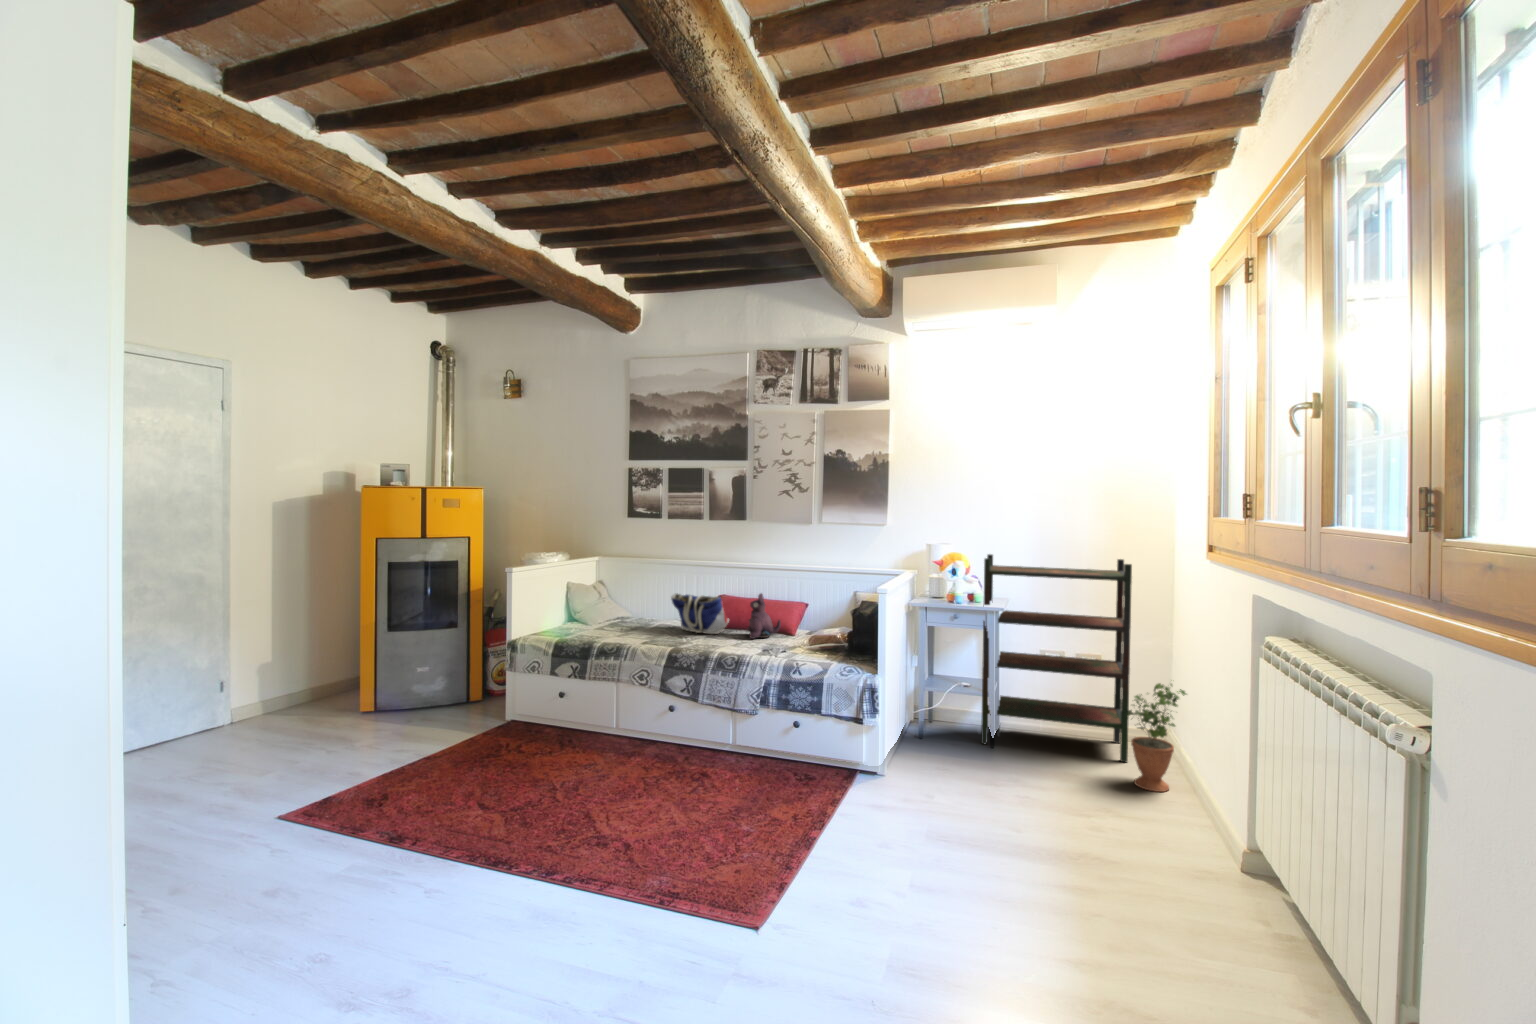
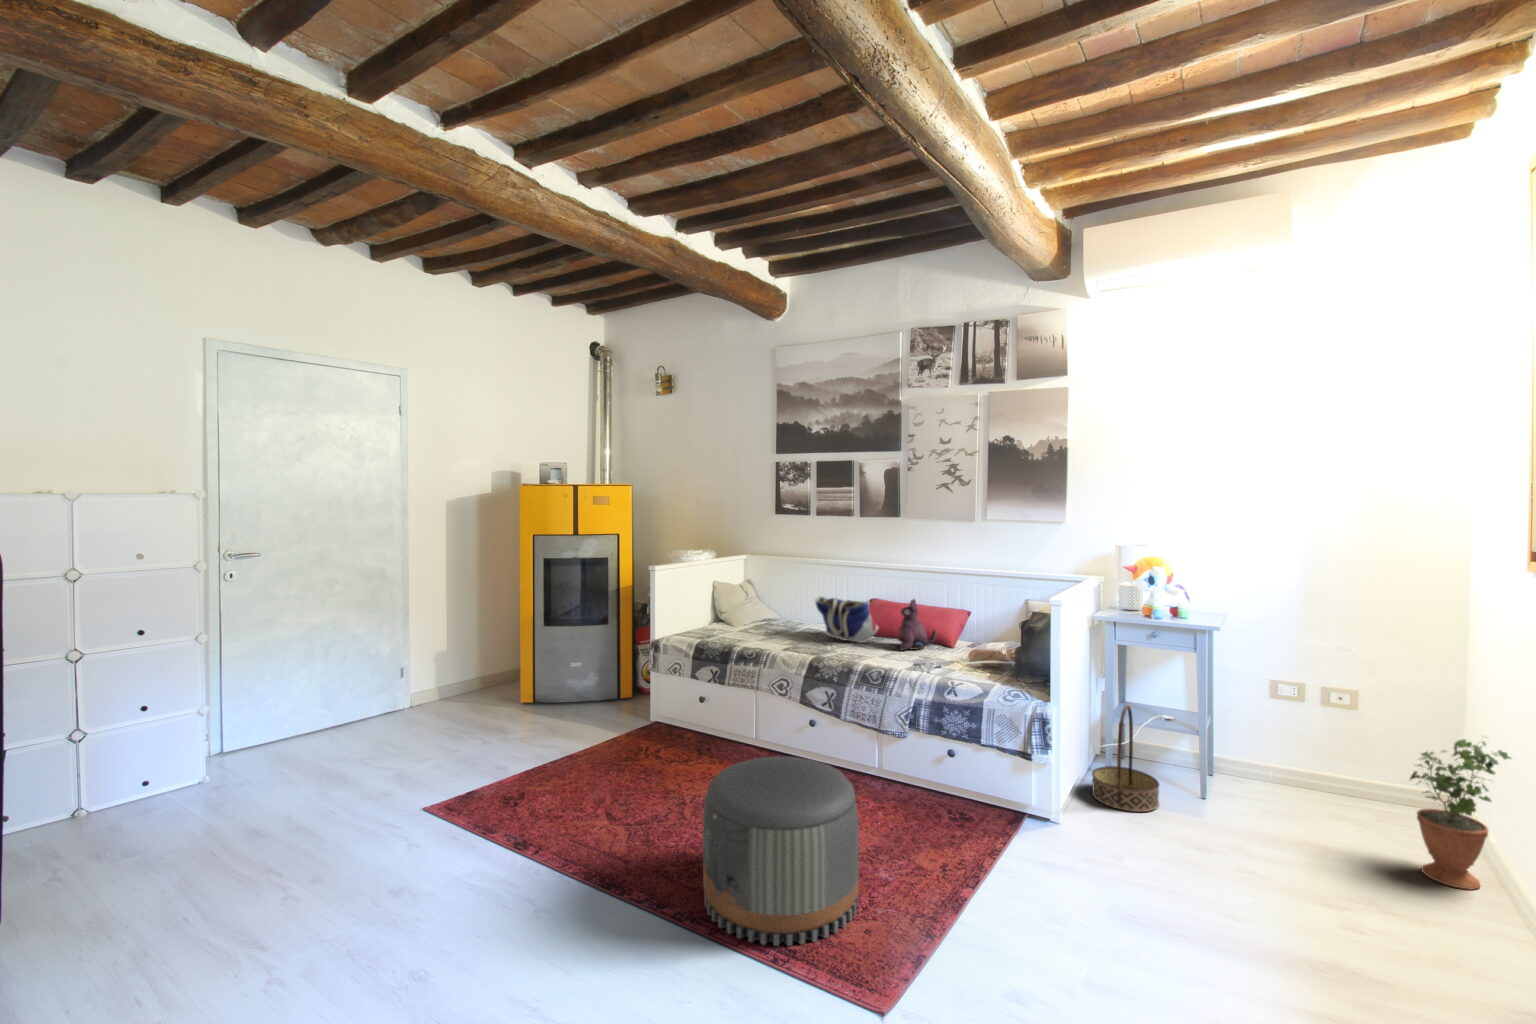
bookshelf: present [981,554,1132,762] -> none [1191,558,1416,839]
basket: none [908,675,959,761] -> present [1092,705,1159,812]
pouf: none [589,733,728,892] -> present [703,756,859,946]

